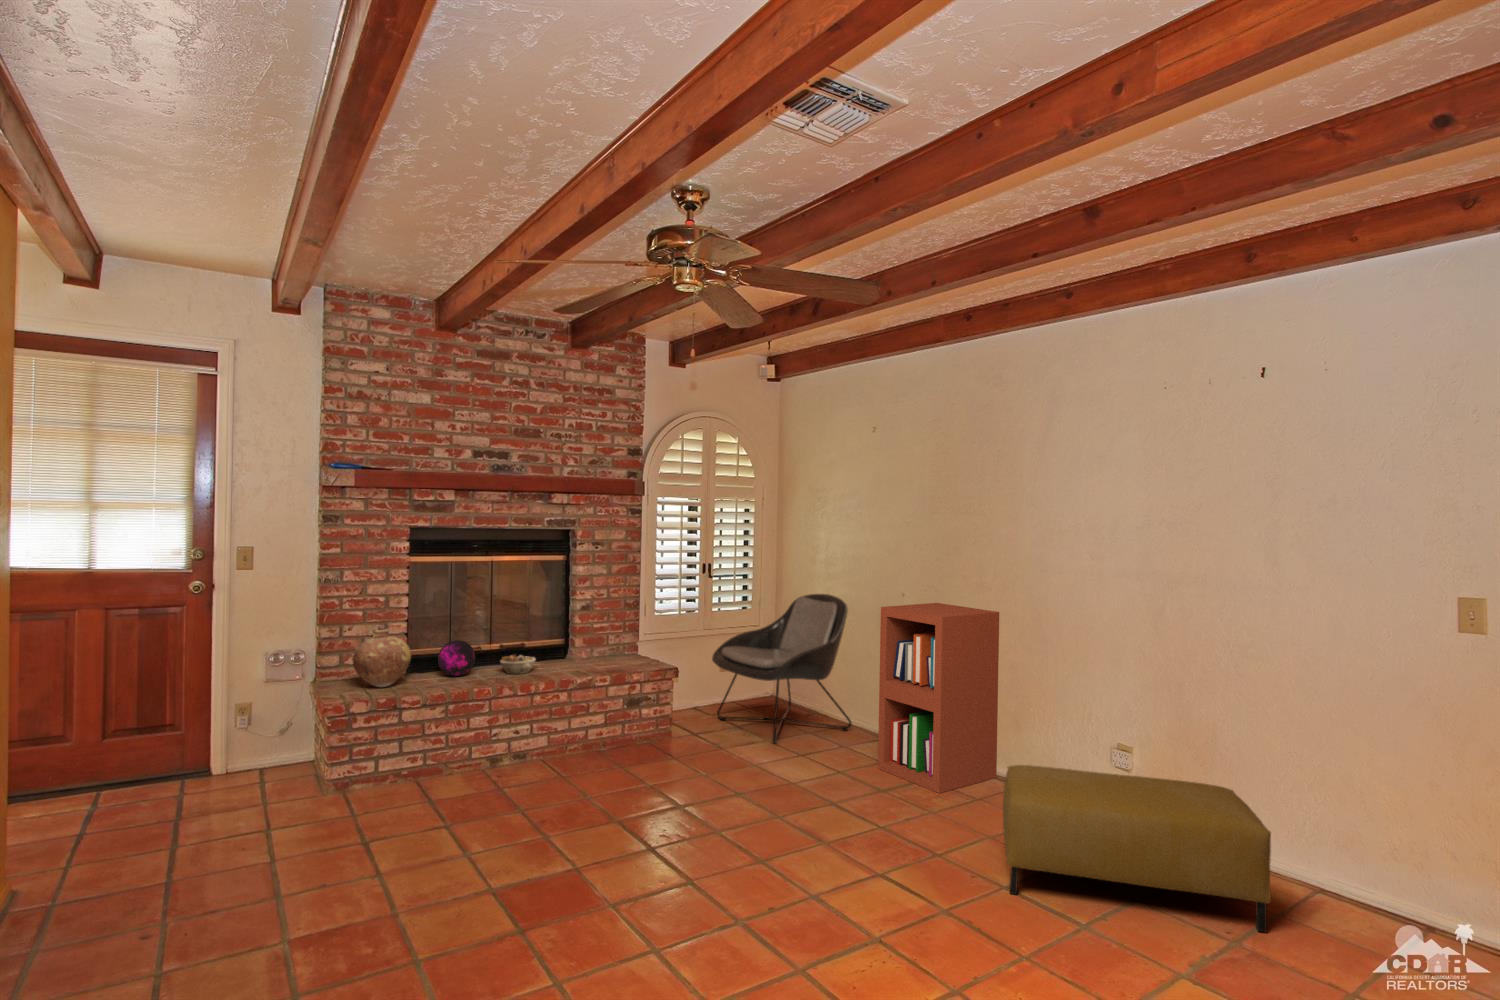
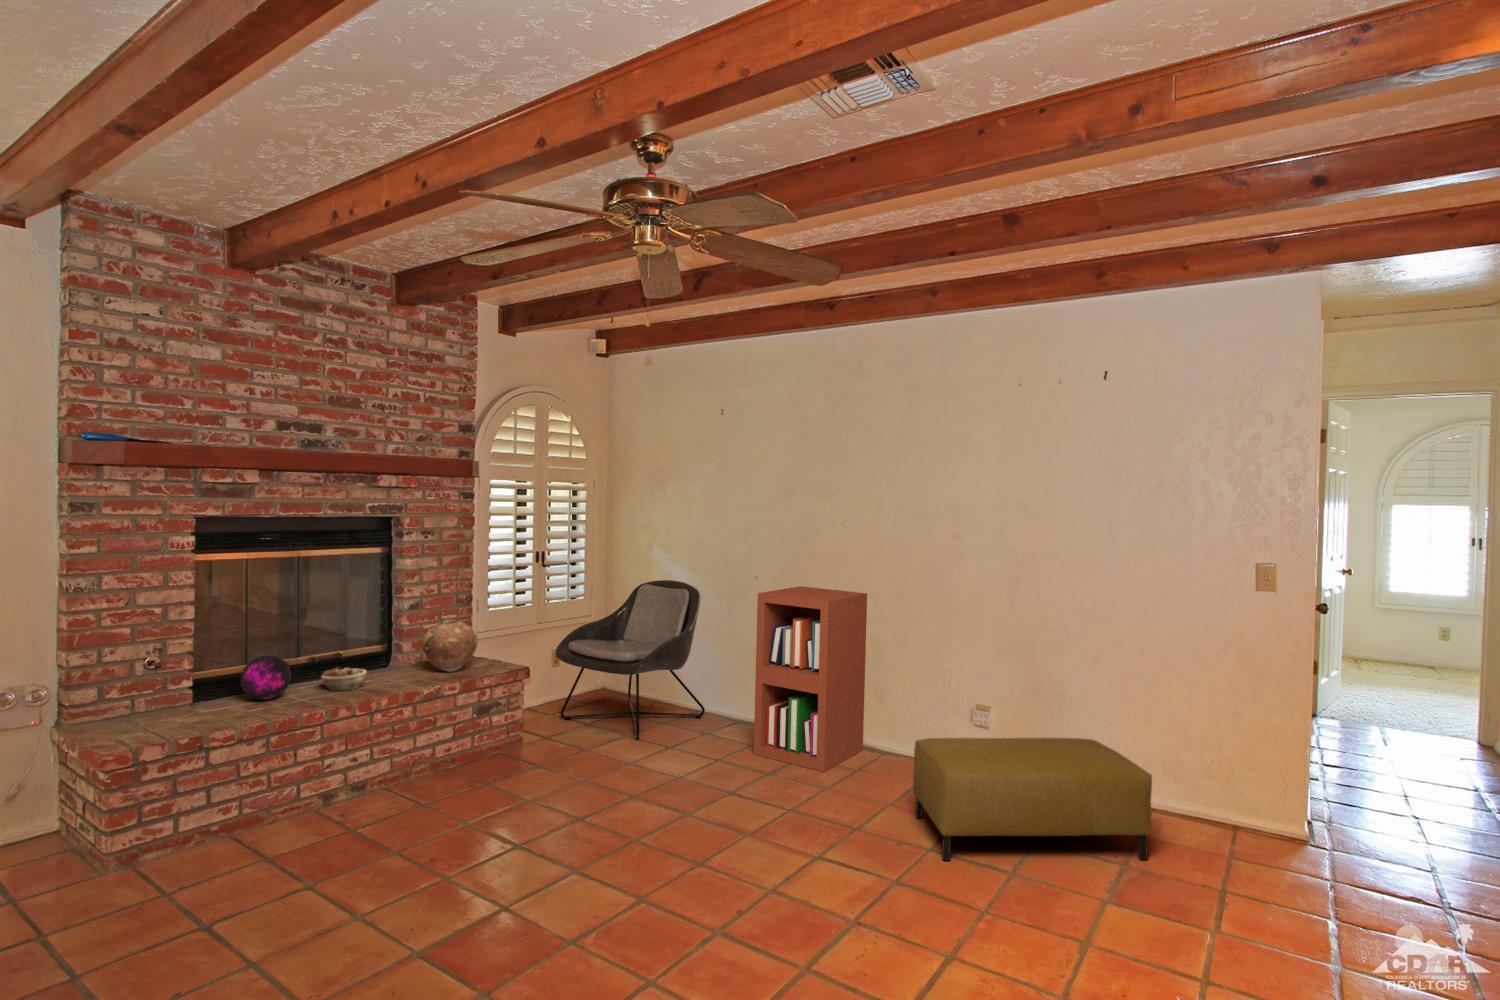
vase: present [353,629,411,687] -> present [423,615,478,672]

